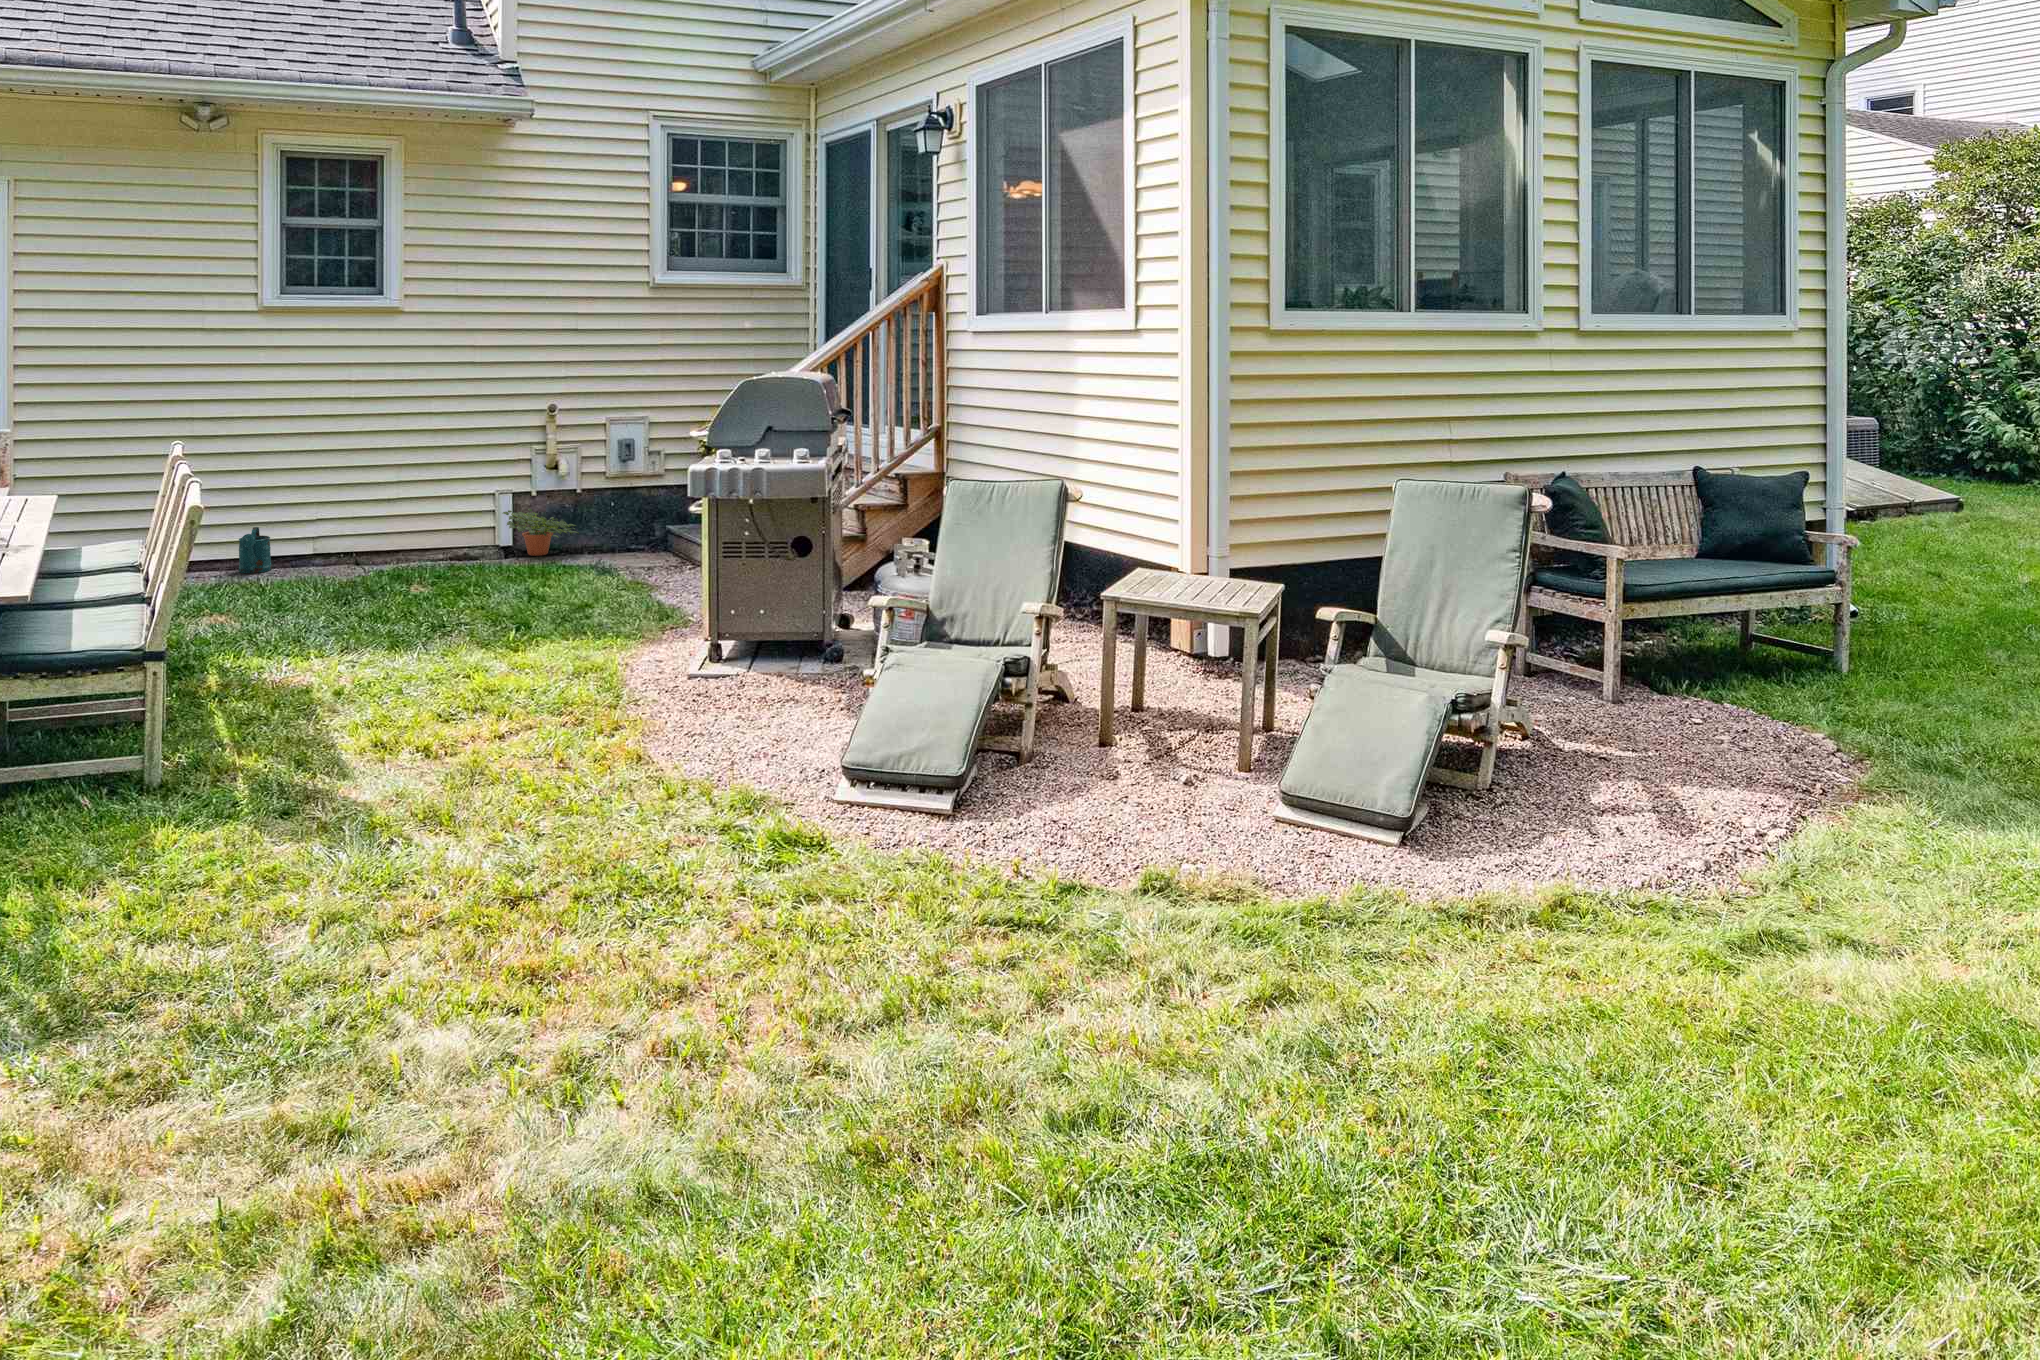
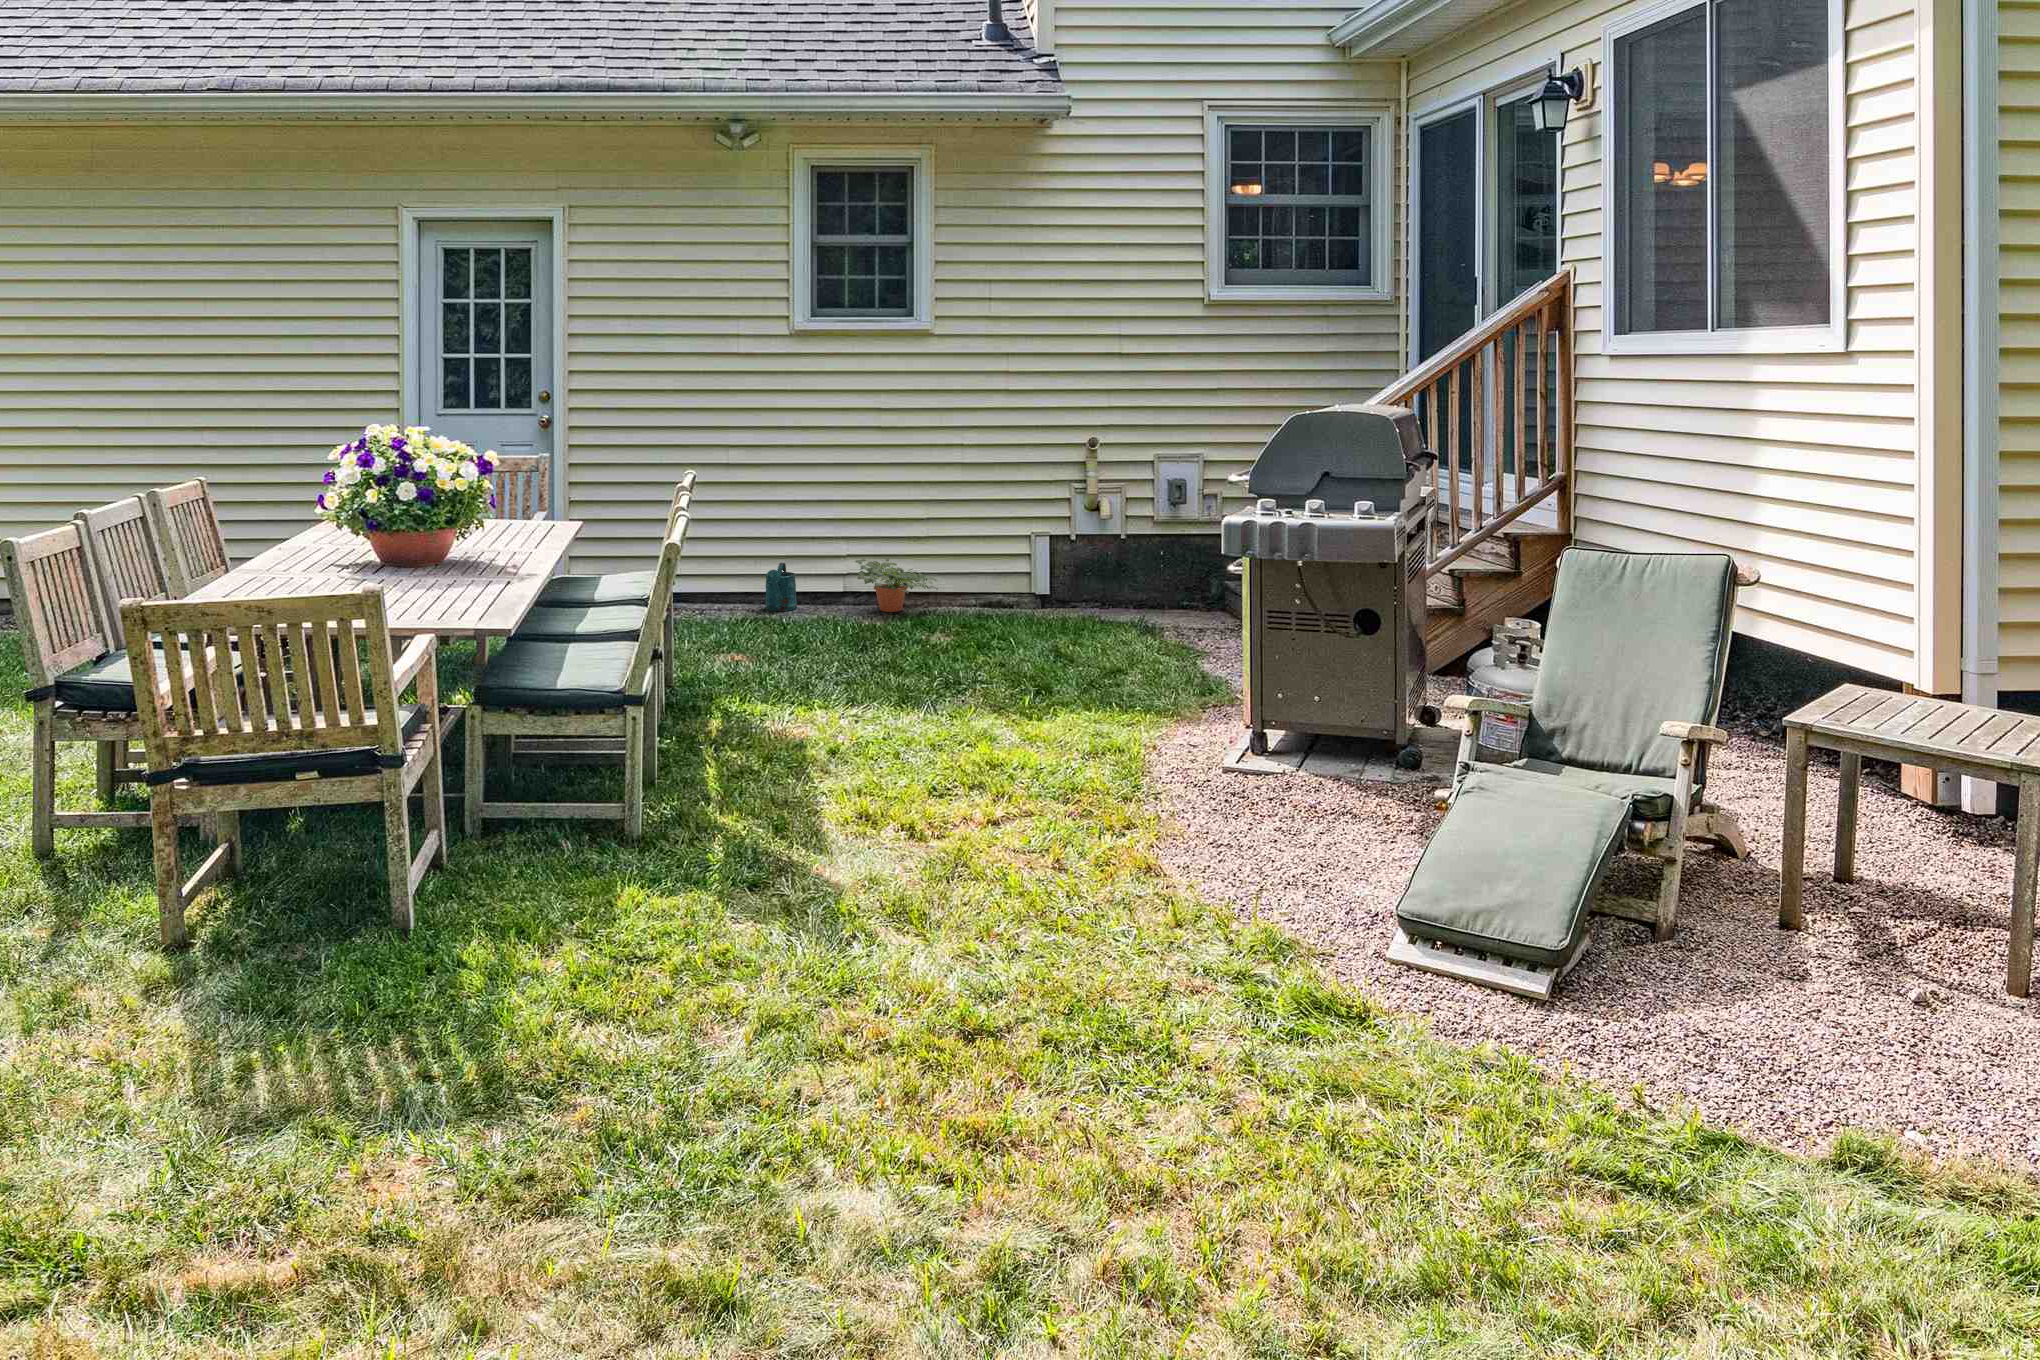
potted plant: present [503,509,579,556] -> present [855,558,938,612]

